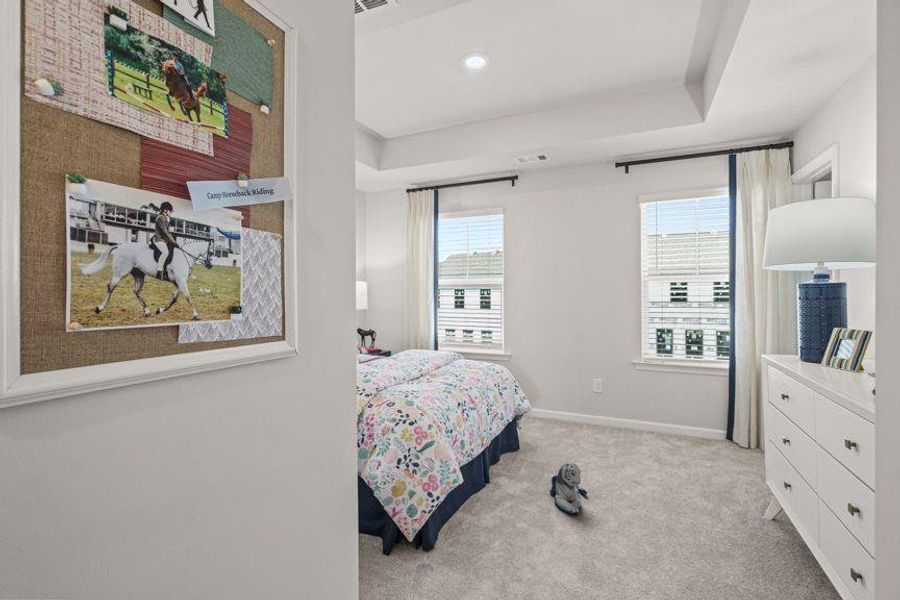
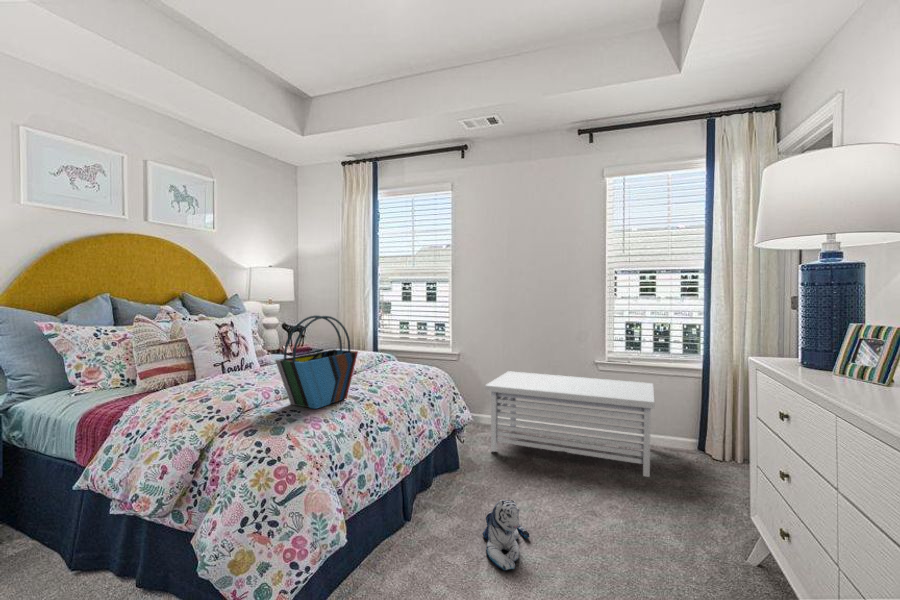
tote bag: none [397,321,451,390] -> present [276,315,358,409]
storage bench: none [539,370,685,457] -> present [485,371,655,477]

